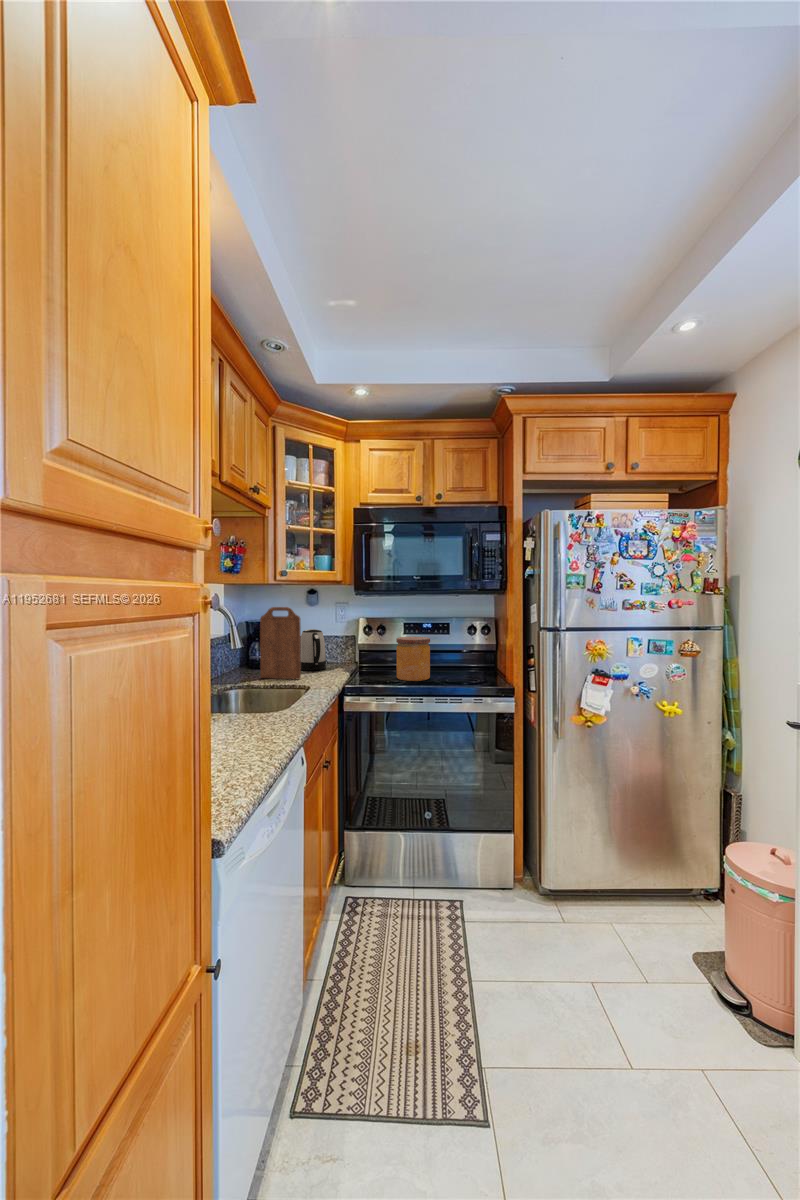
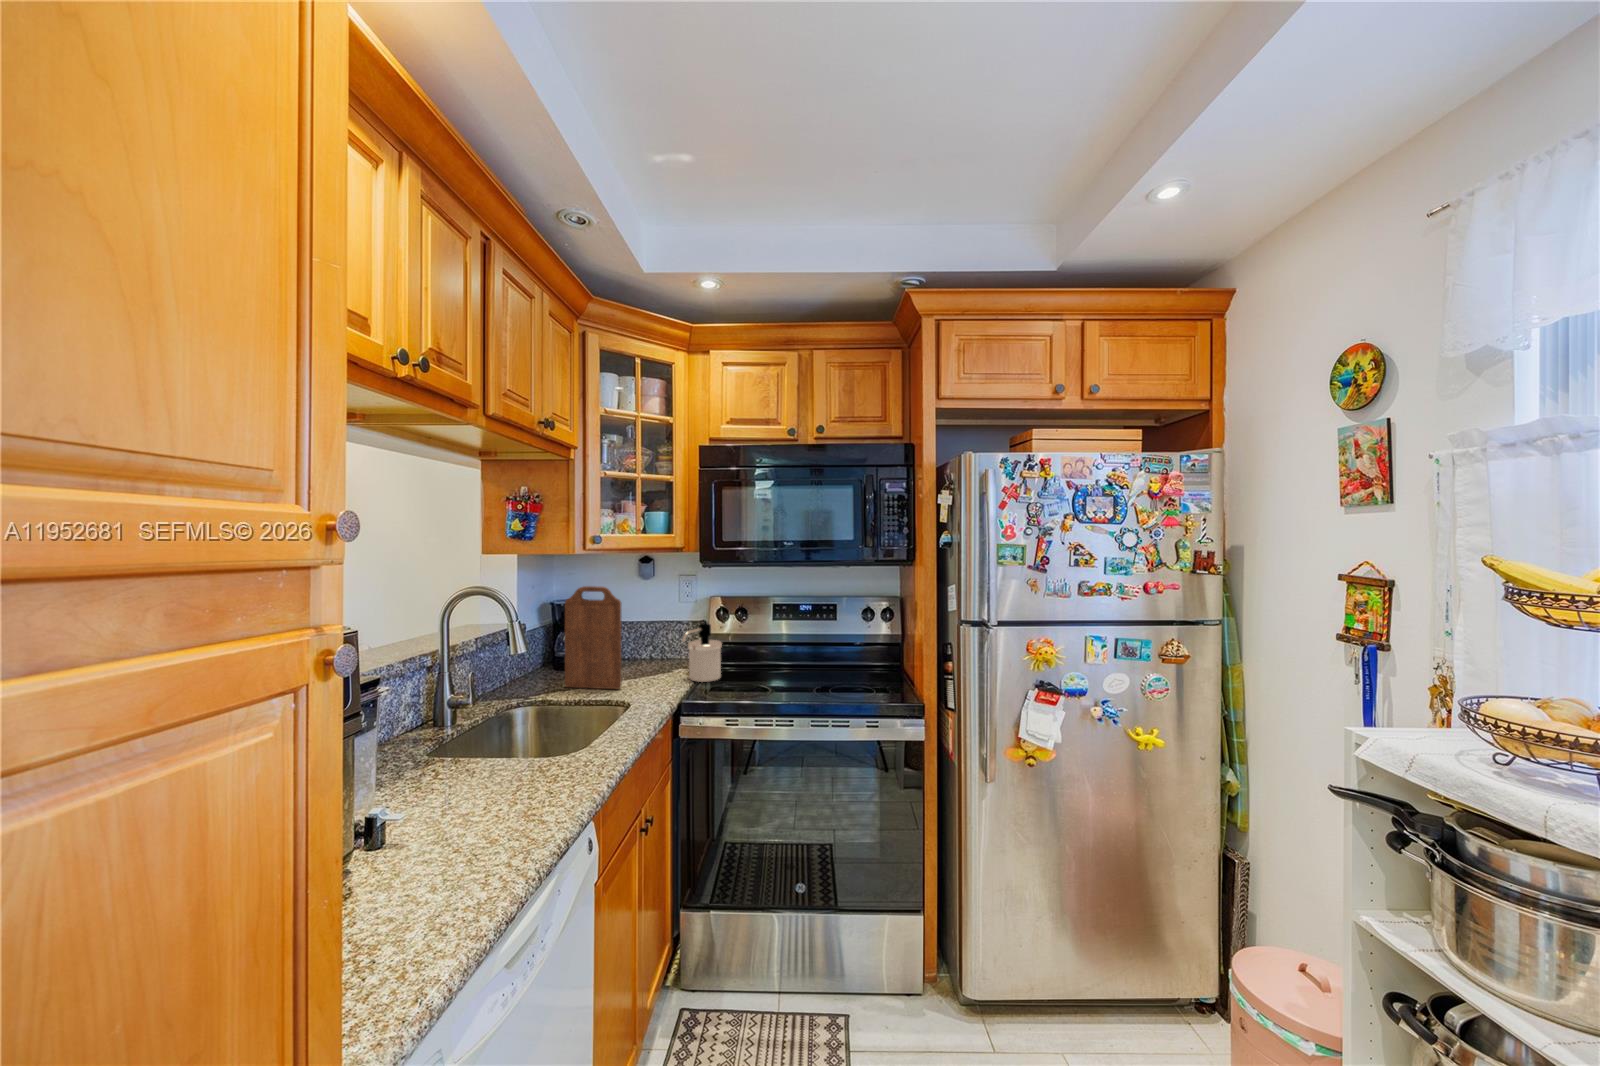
kettle: present [301,629,326,670] -> none [625,612,664,671]
soap dispenser: none [342,636,369,676] -> present [682,624,722,682]
jar: present [396,637,430,681] -> none [758,626,806,692]

